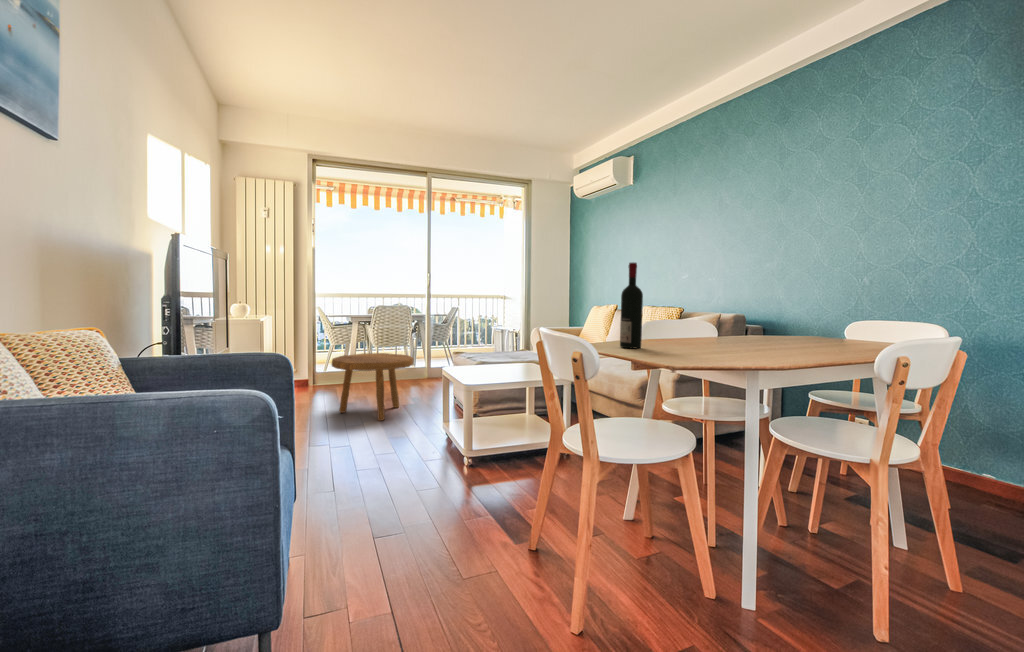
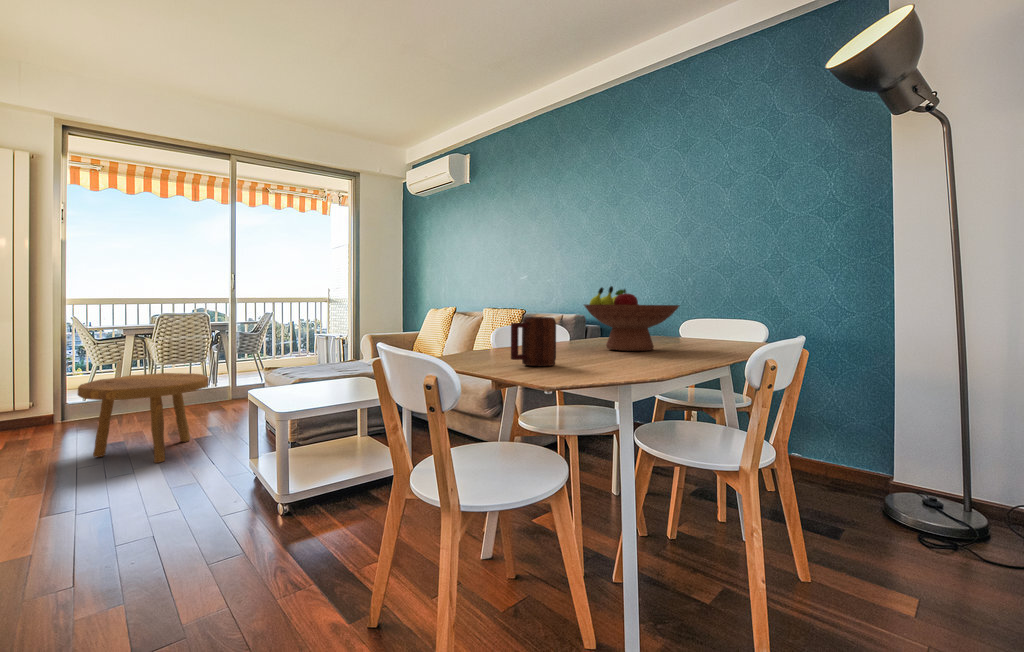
wine bottle: present [620,262,643,348] -> none [476,255,501,359]
fruit bowl: none [724,287,825,348] -> present [584,286,679,351]
mug: none [644,315,685,355] -> present [511,317,556,366]

